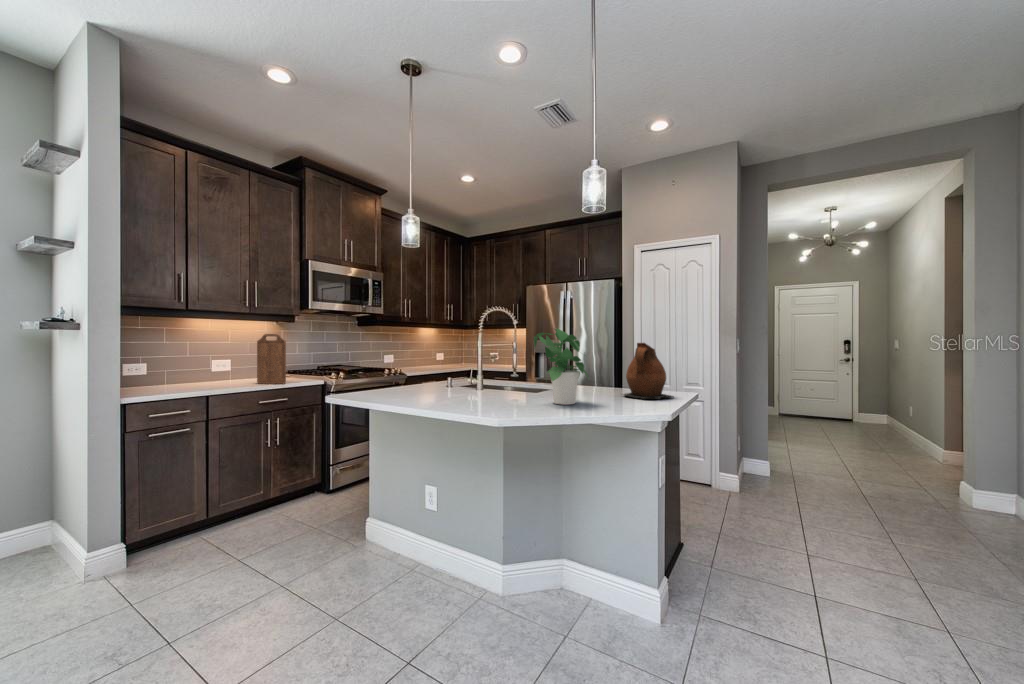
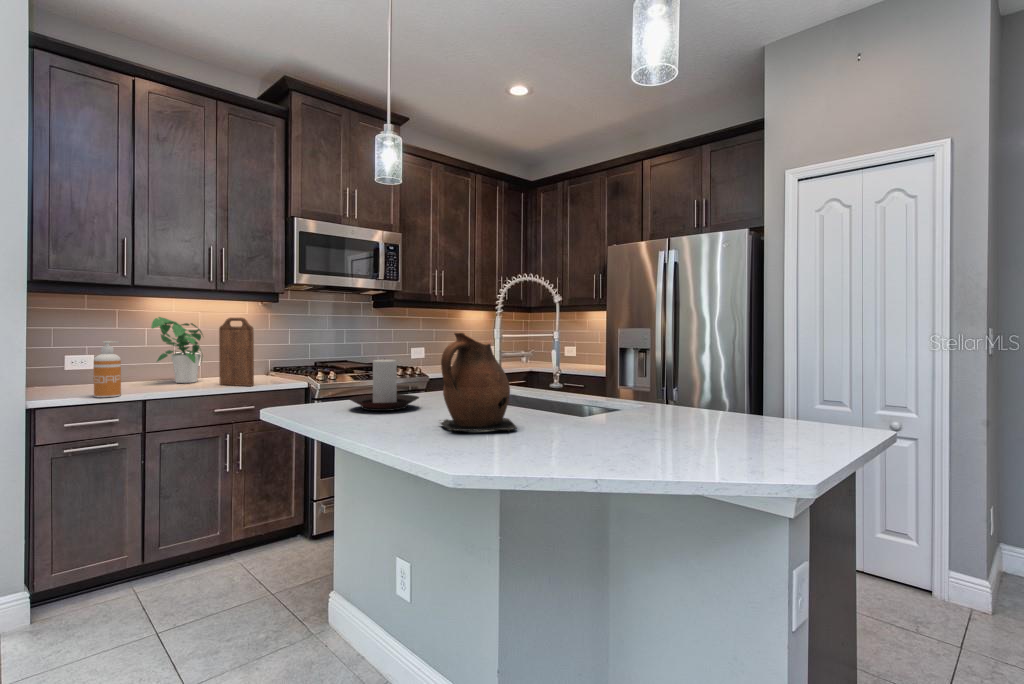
potted plant: present [534,329,589,405] -> present [151,317,203,383]
ceramic pitcher: present [624,343,674,398] -> present [441,333,517,431]
soap dispenser: none [166,352,187,394] -> present [94,341,121,397]
candle holder: none [385,360,431,395] -> present [349,359,419,411]

